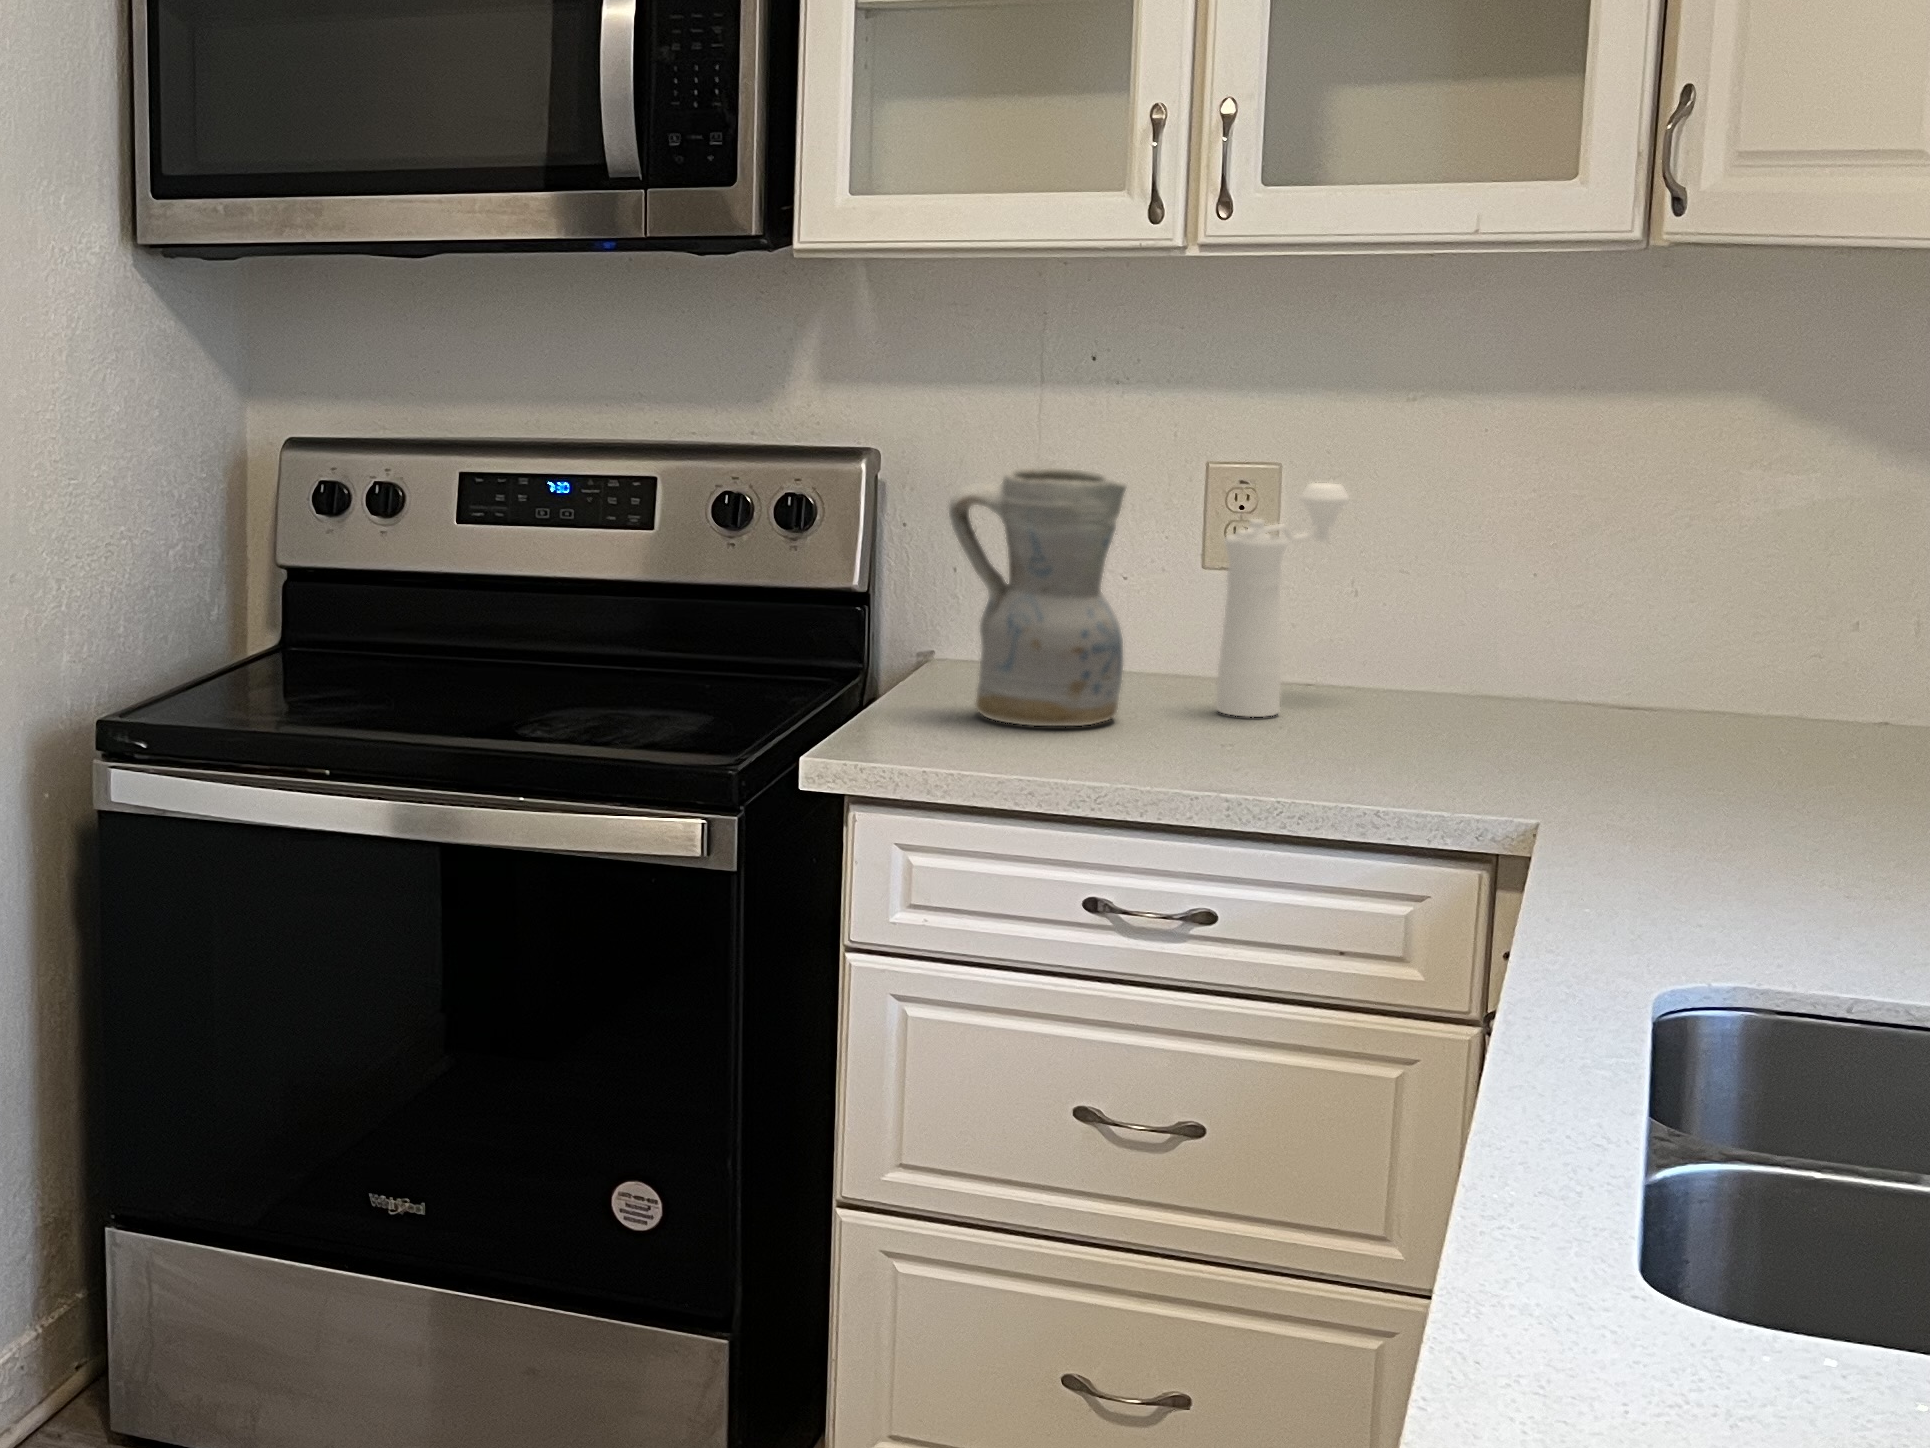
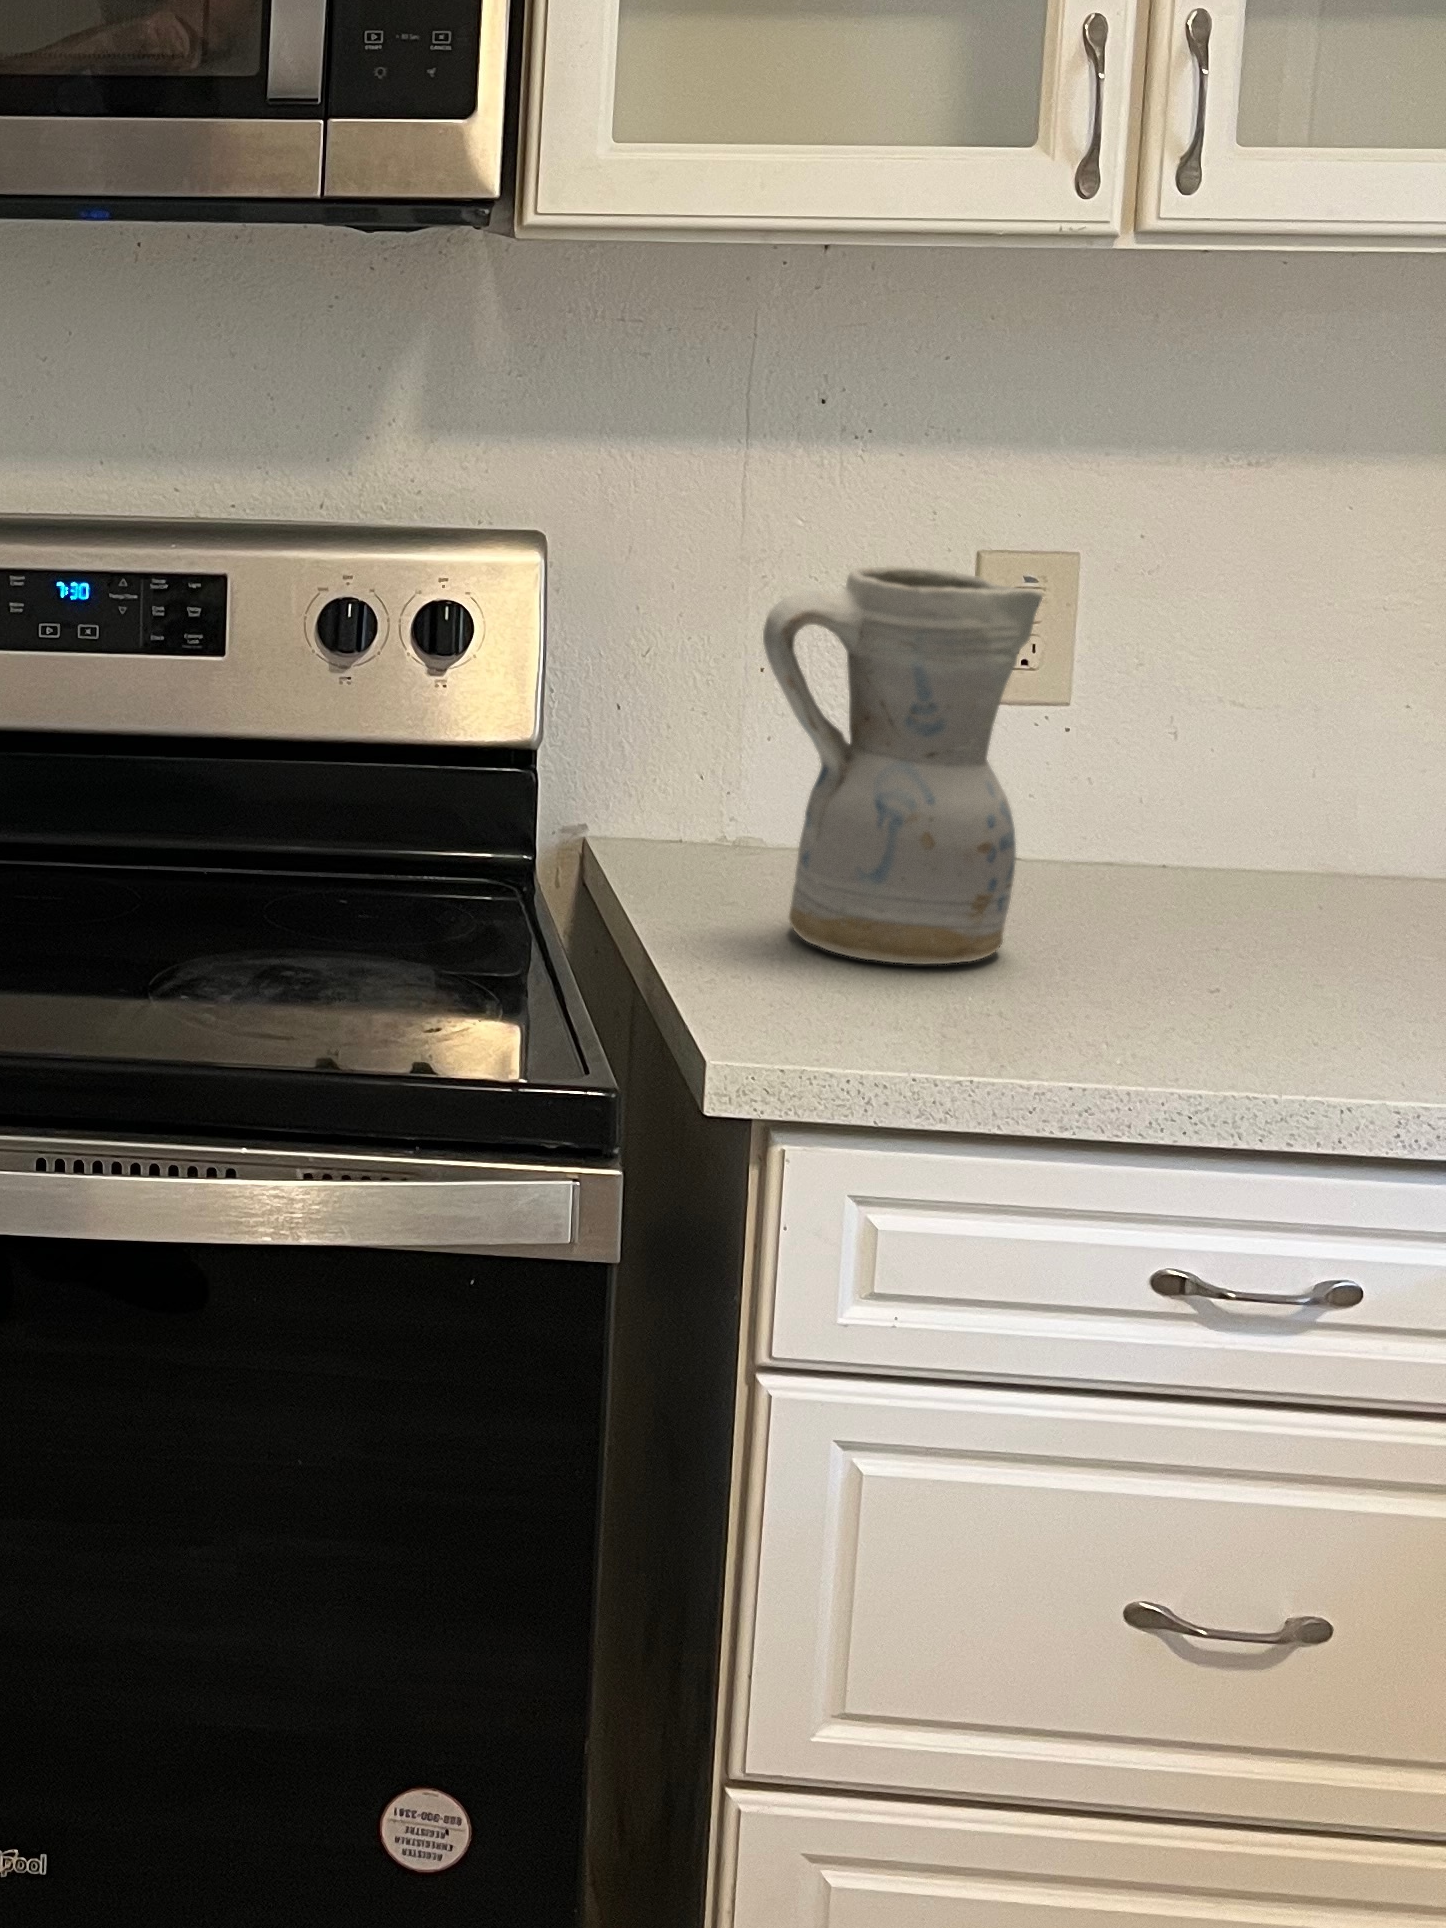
pepper mill: present [1216,483,1349,717] -> none [1078,582,1207,927]

